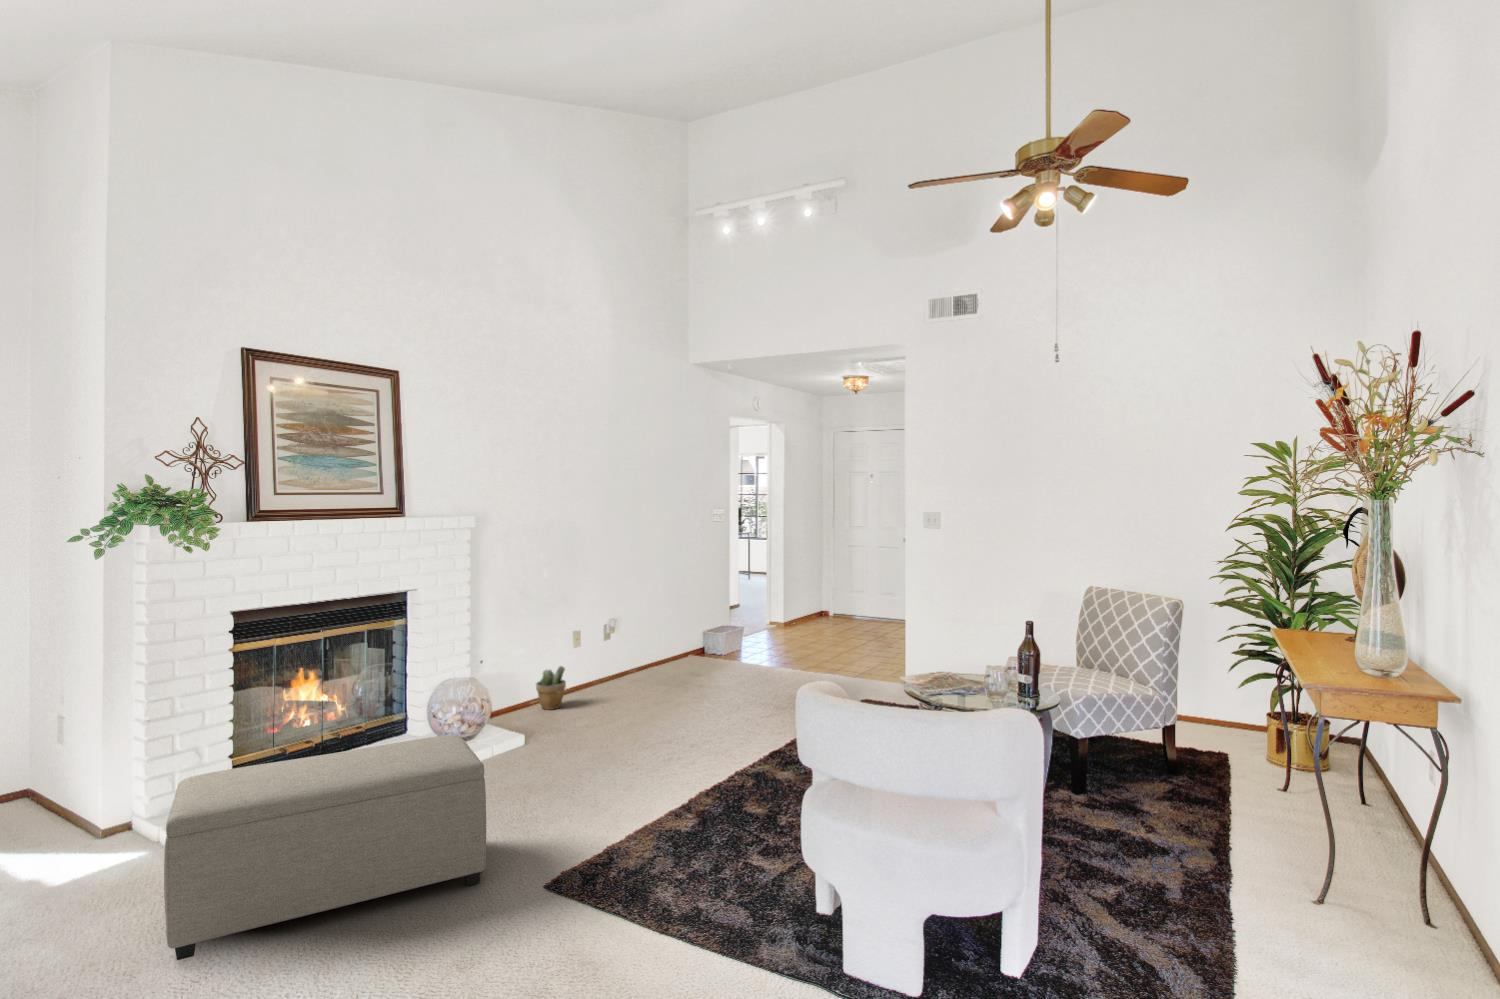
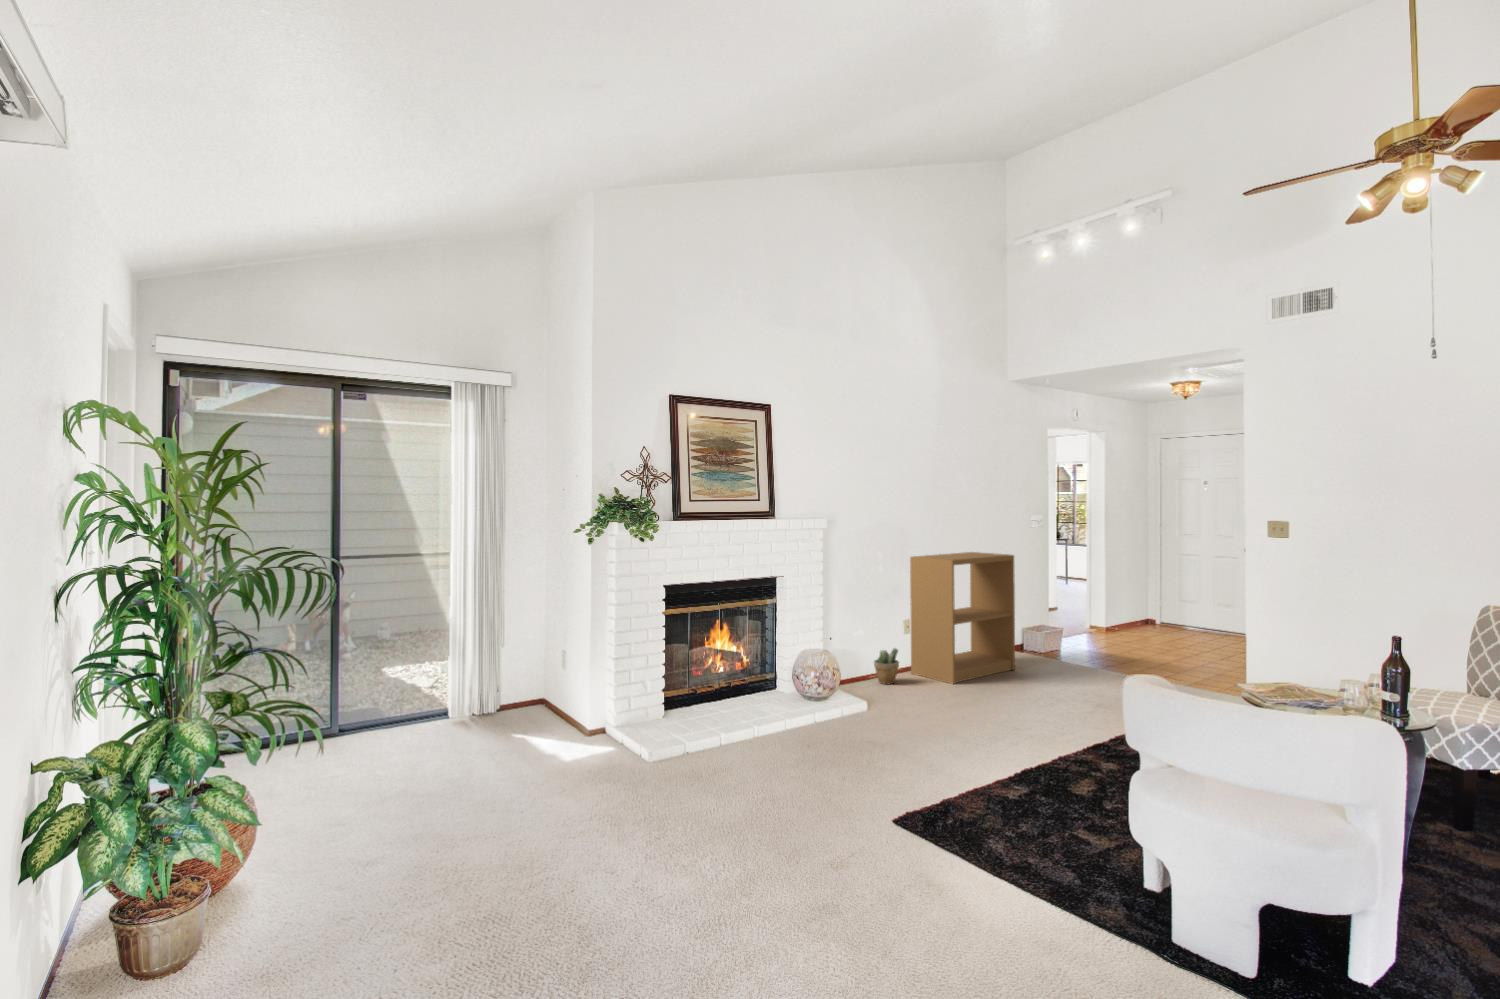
bookshelf: none [579,551,695,701] -> present [910,552,1015,684]
ottoman: present [164,735,486,960] -> none [641,691,848,822]

